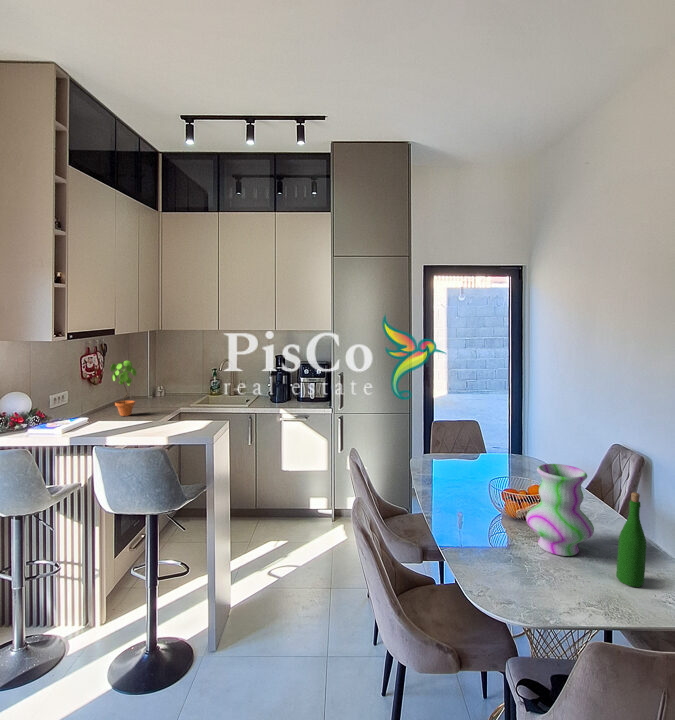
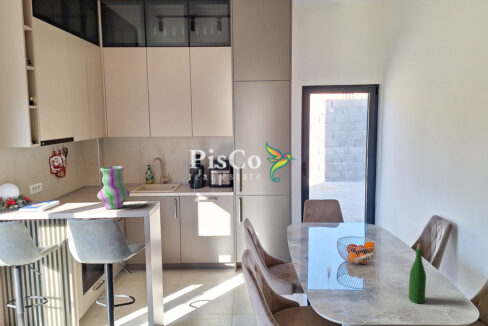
potted plant: present [111,361,136,416] -> none [73,158,91,198]
vase: present [526,464,594,556] -> present [97,166,130,209]

